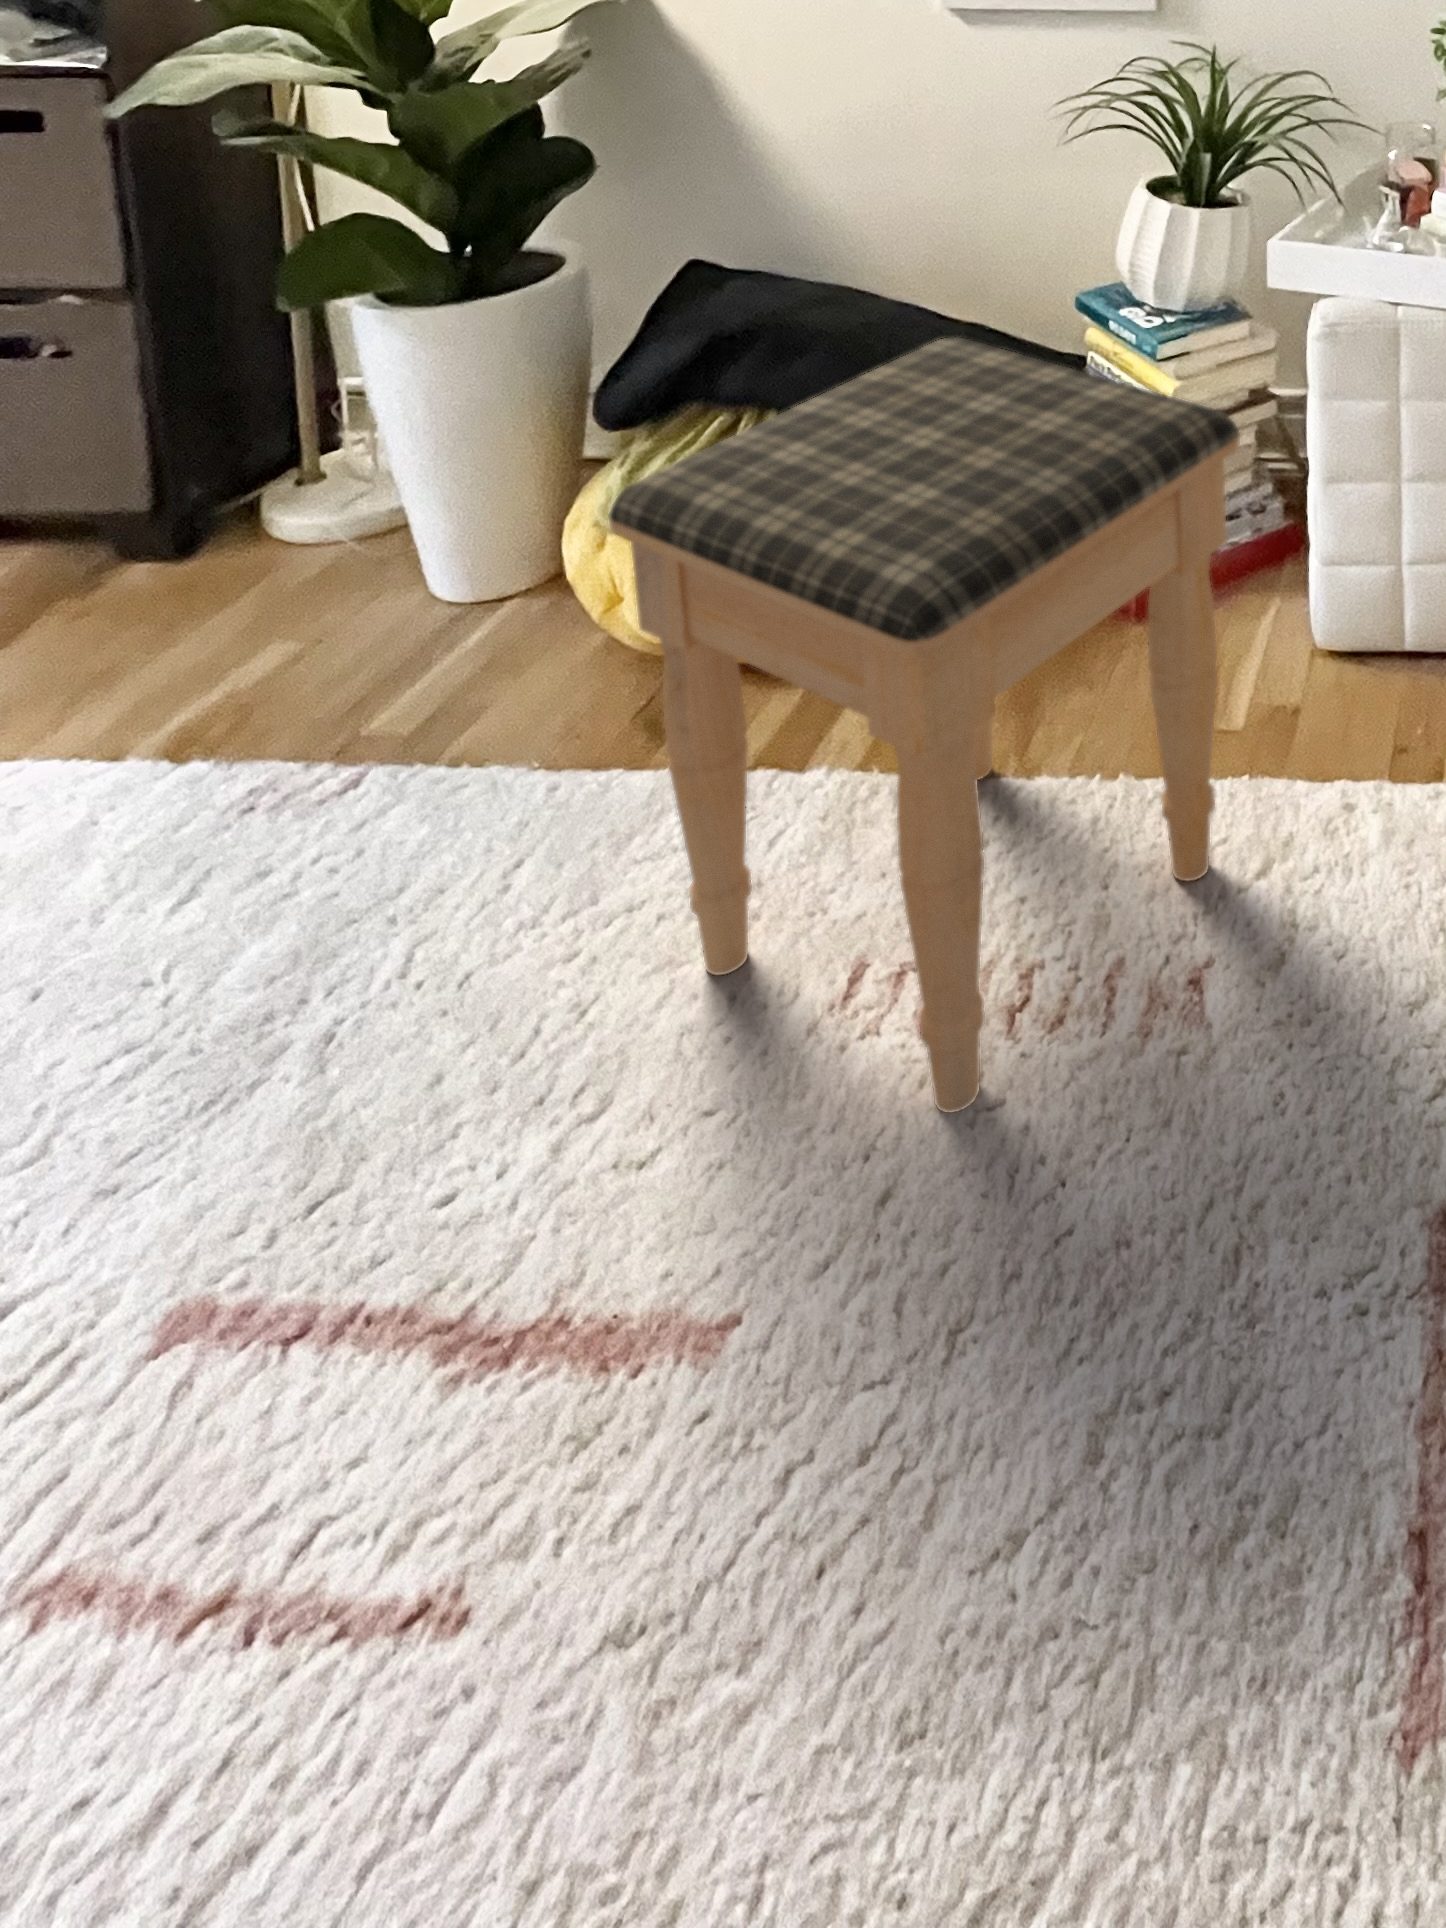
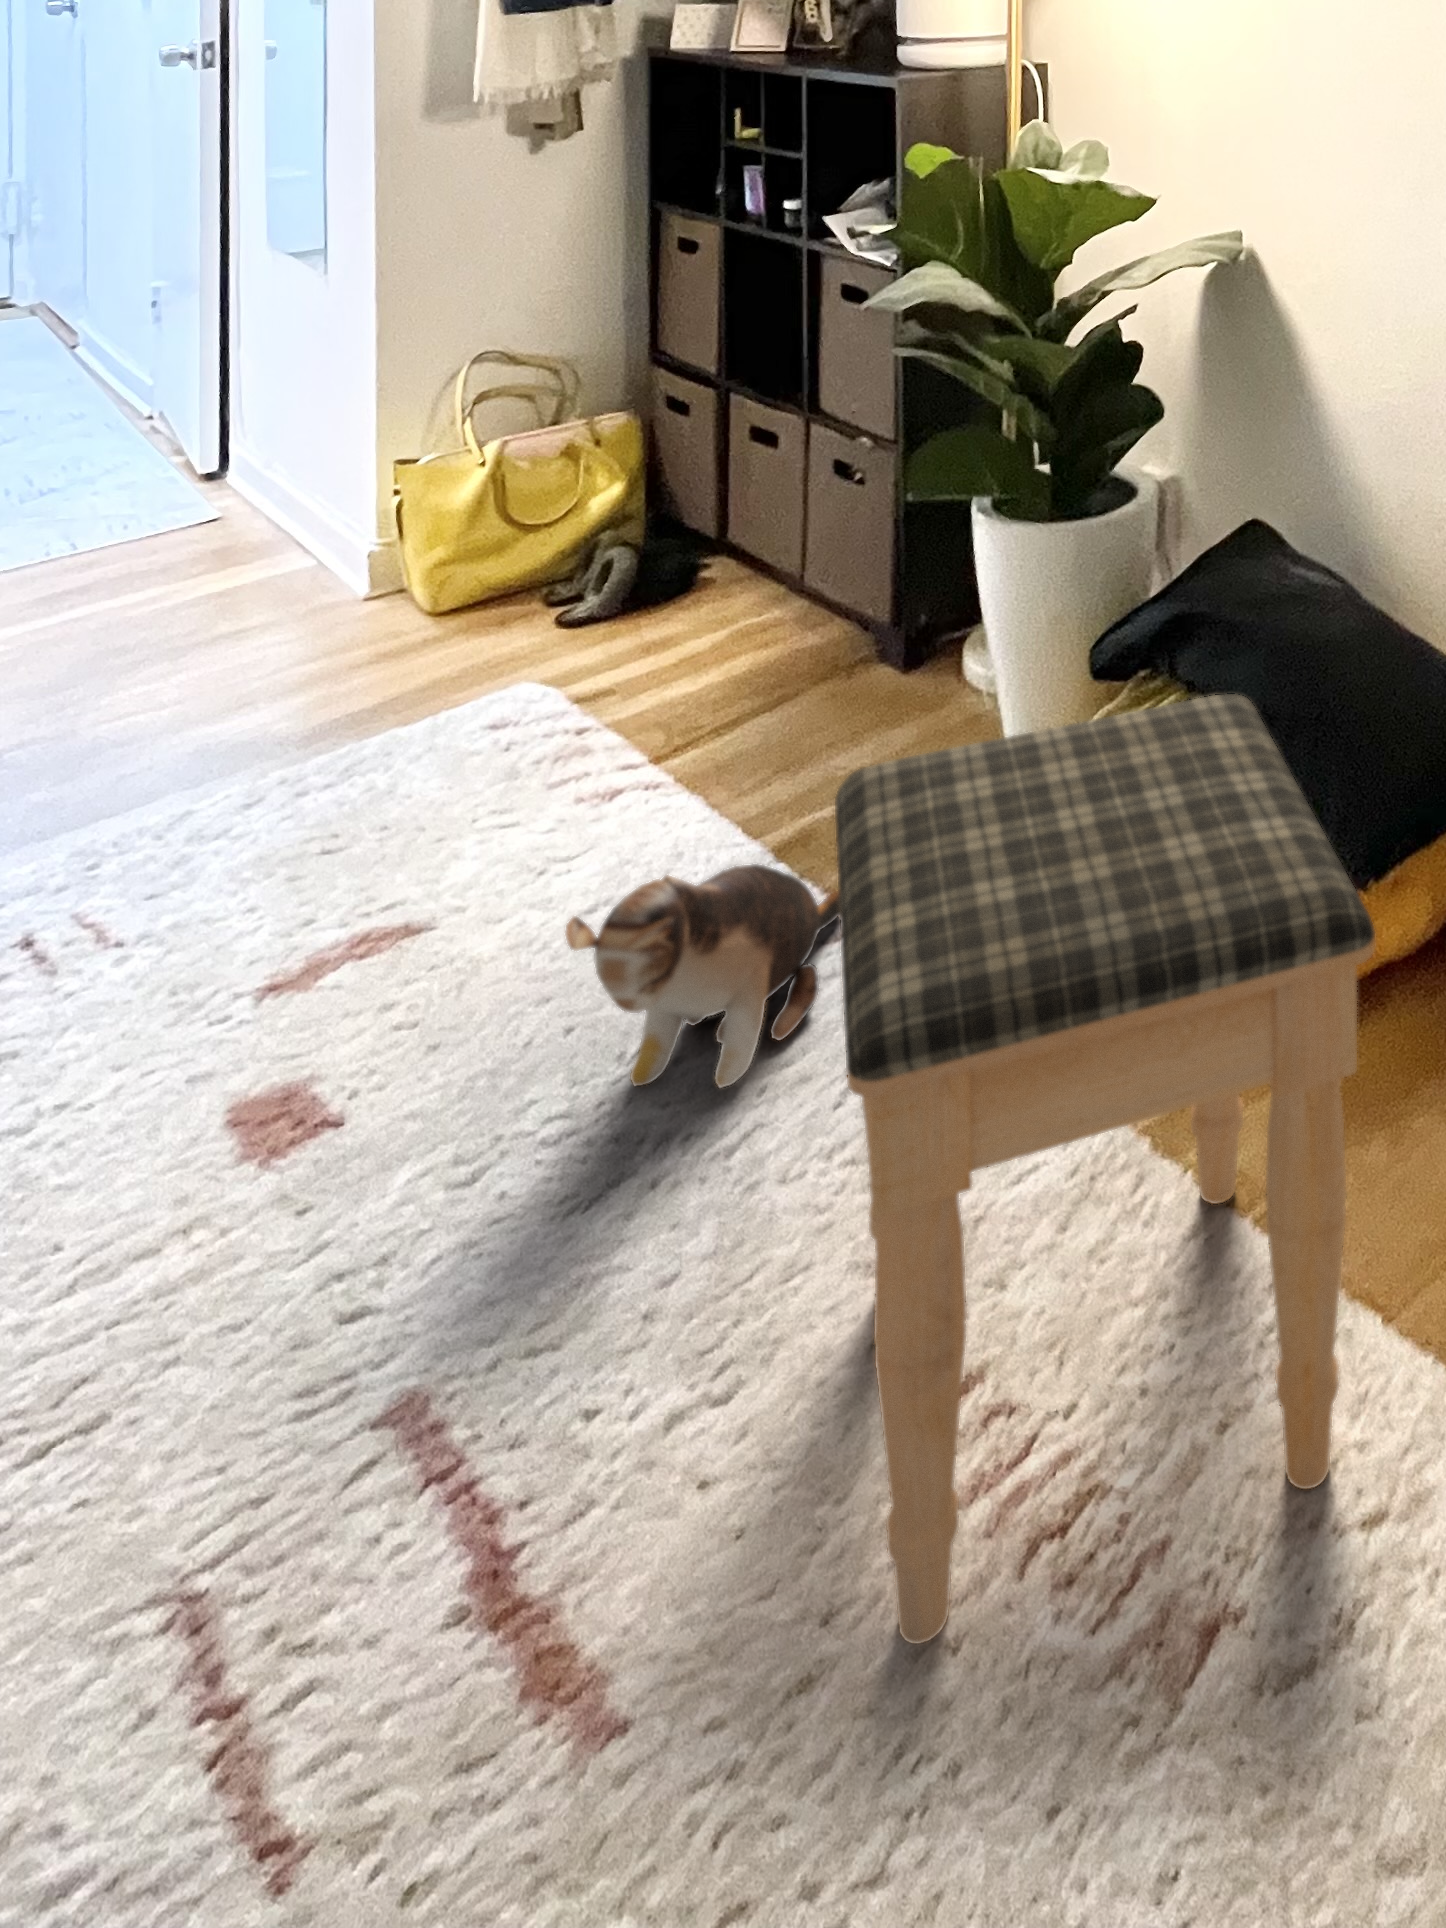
plush toy: none [145,725,402,989] -> present [566,864,840,1089]

